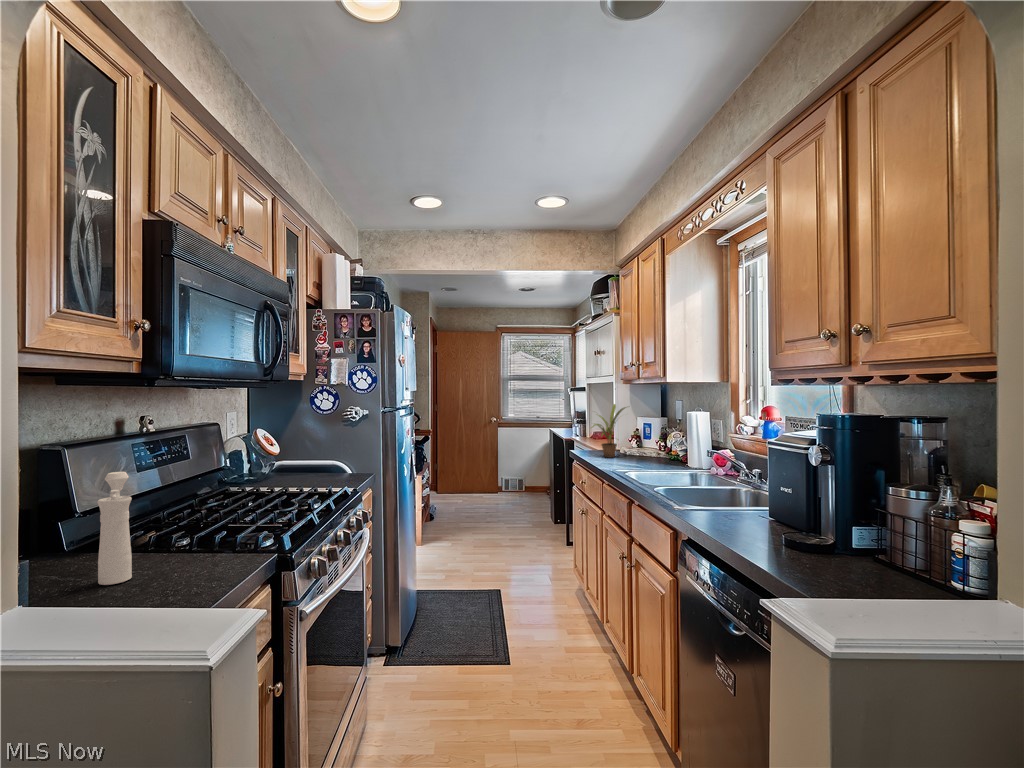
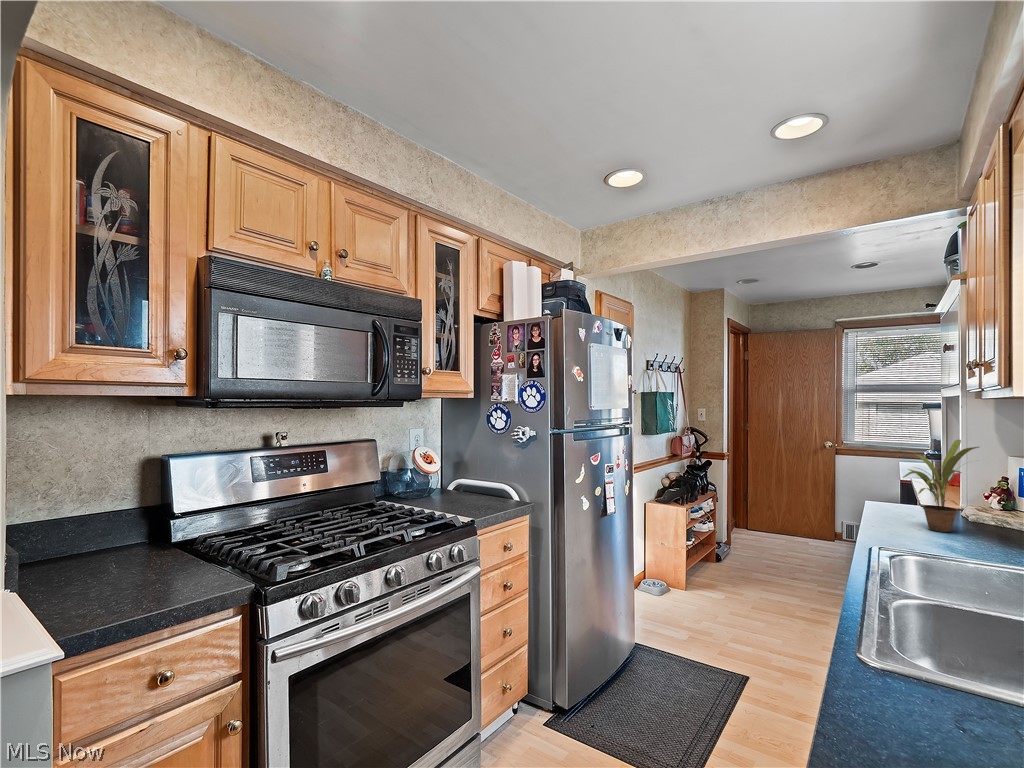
pepper mill: present [97,472,132,585] -> none [68,489,138,597]

